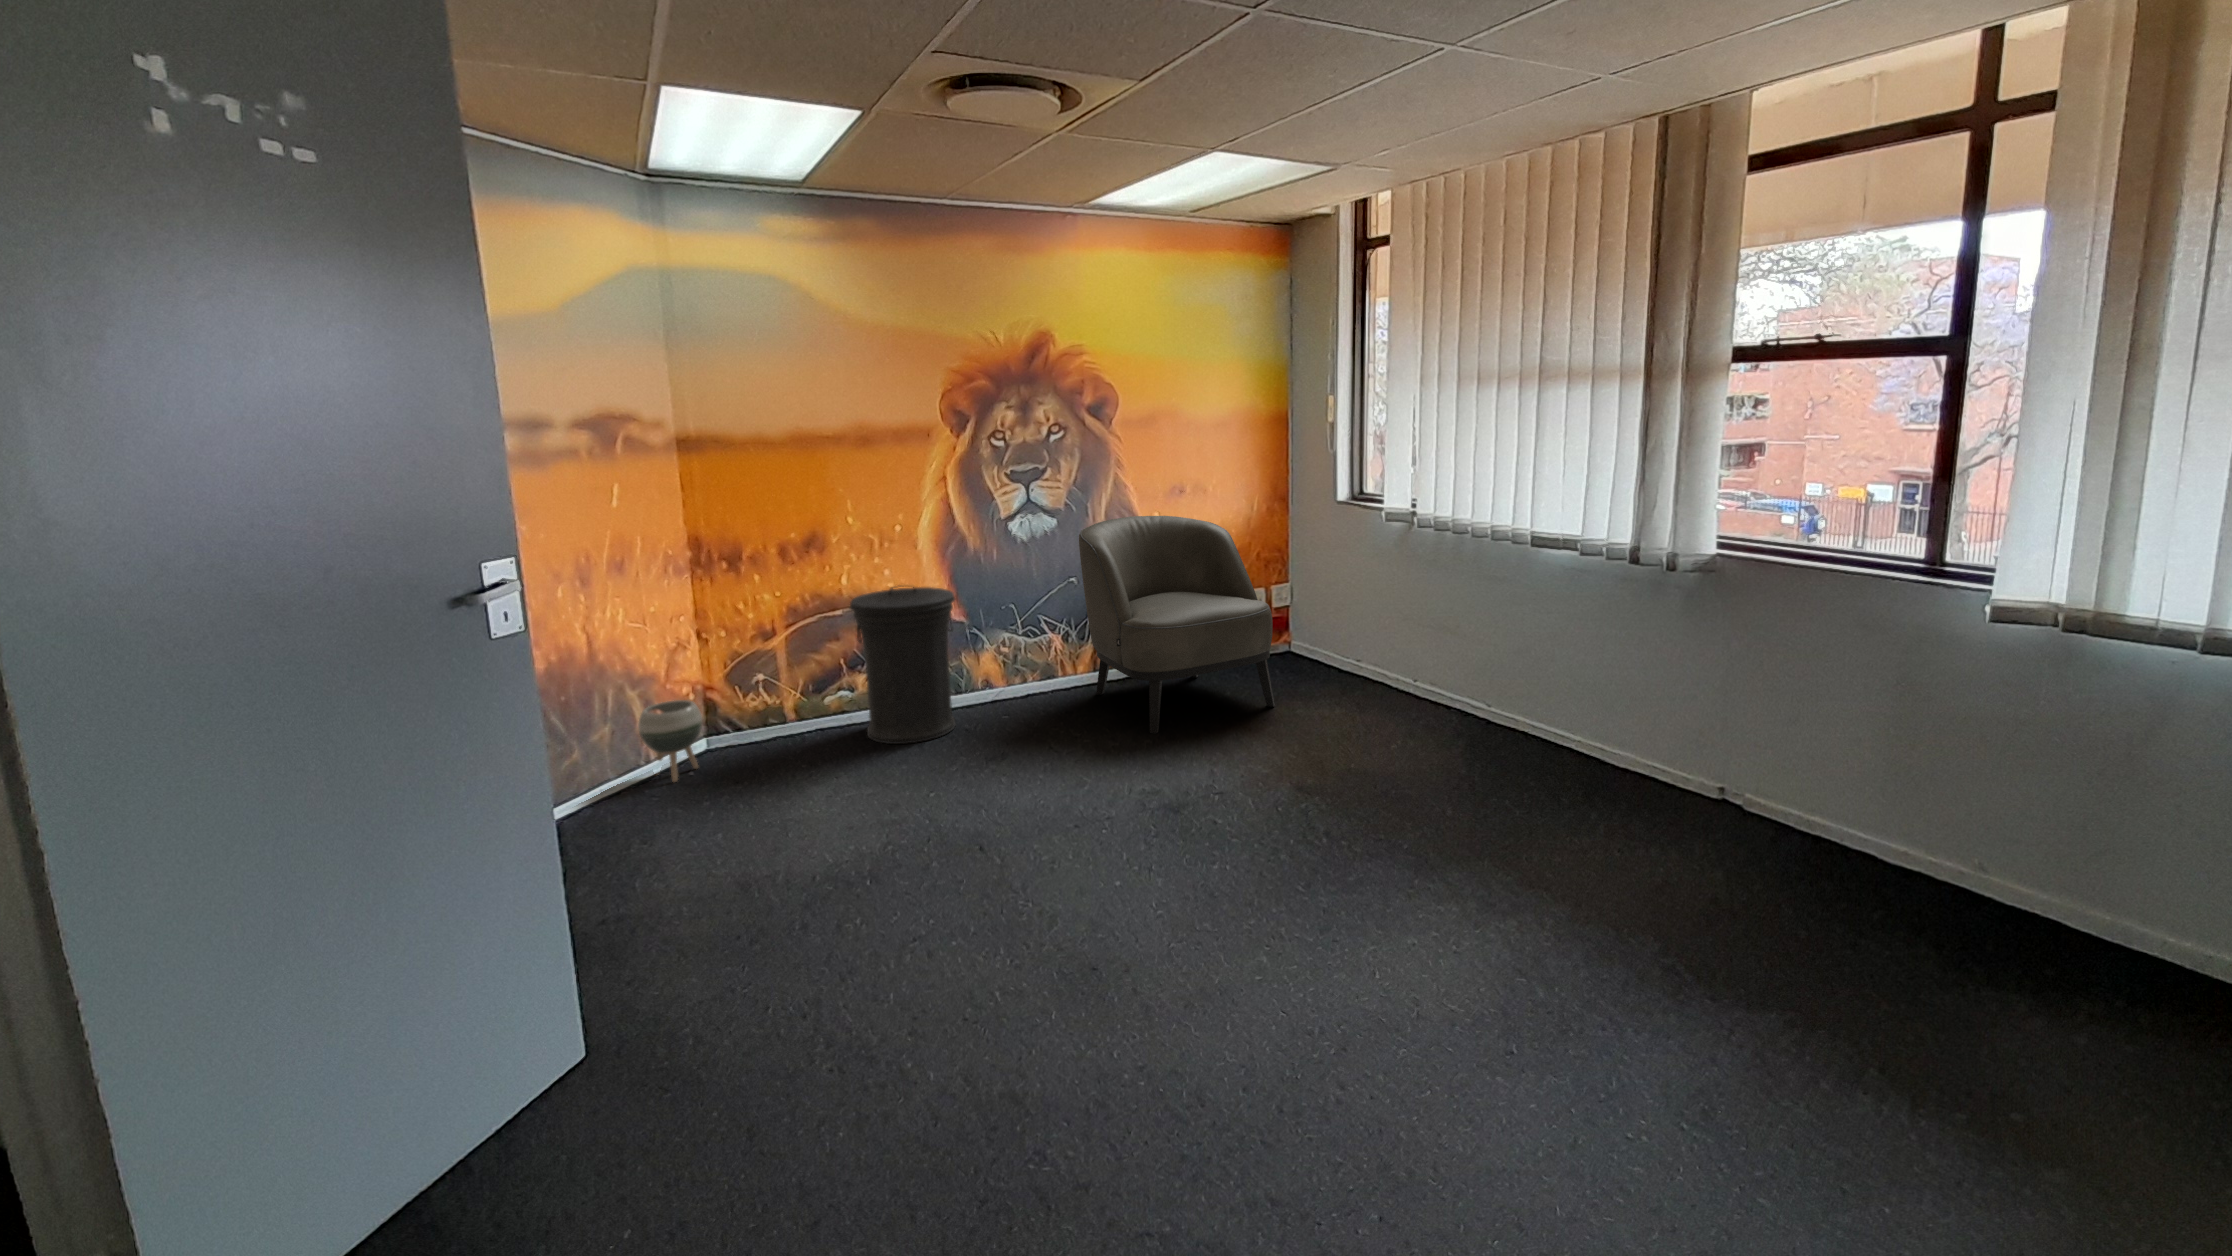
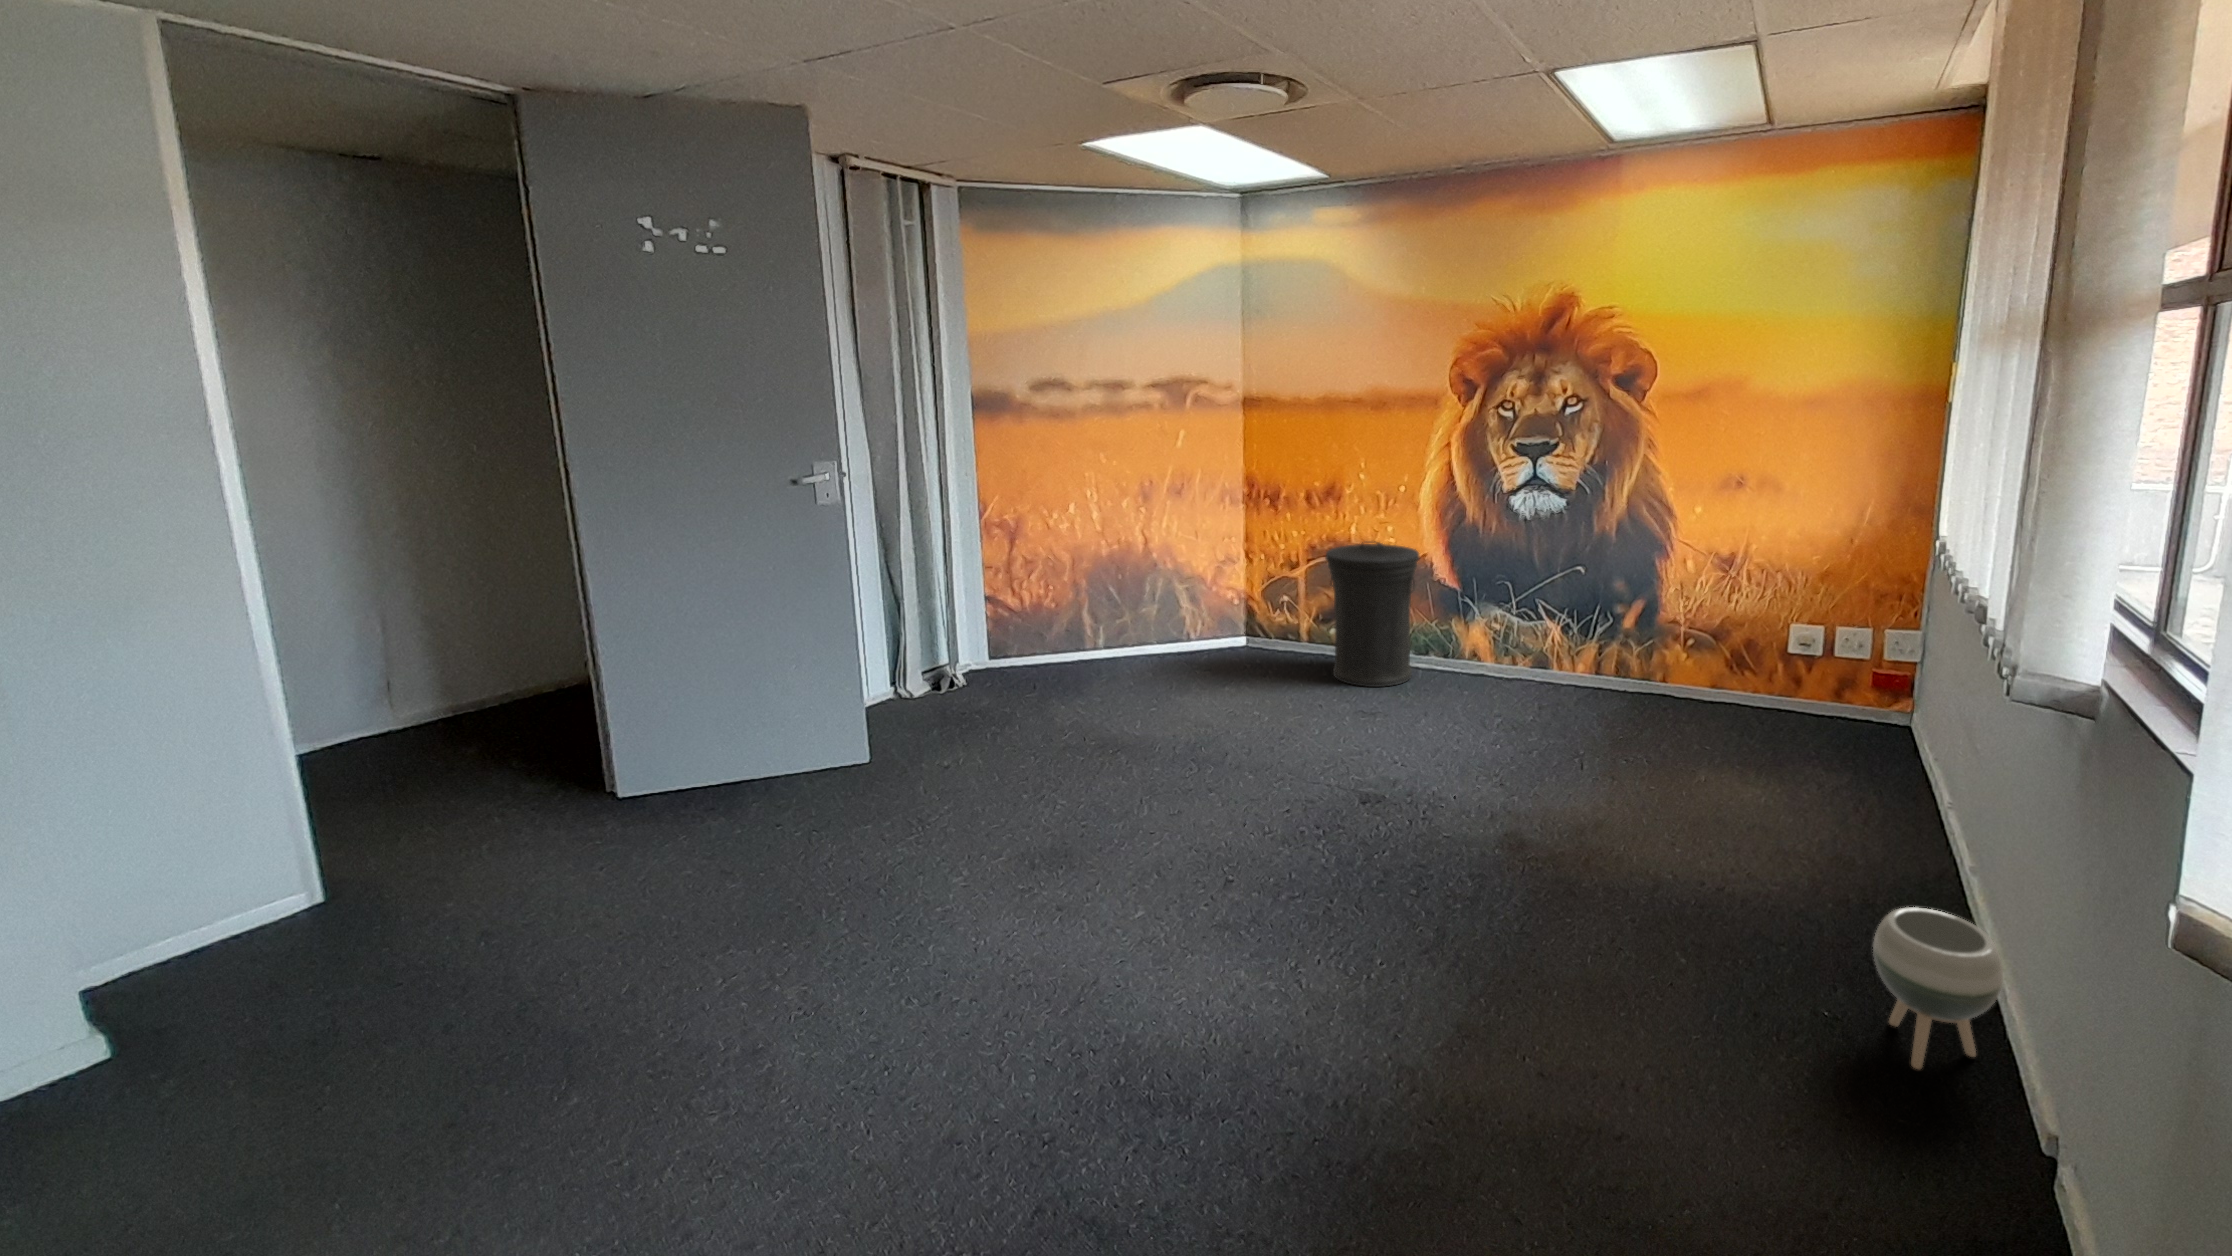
armchair: present [1079,516,1275,733] -> none [1531,507,1753,776]
planter: present [638,700,702,782] -> present [1873,907,2003,1069]

